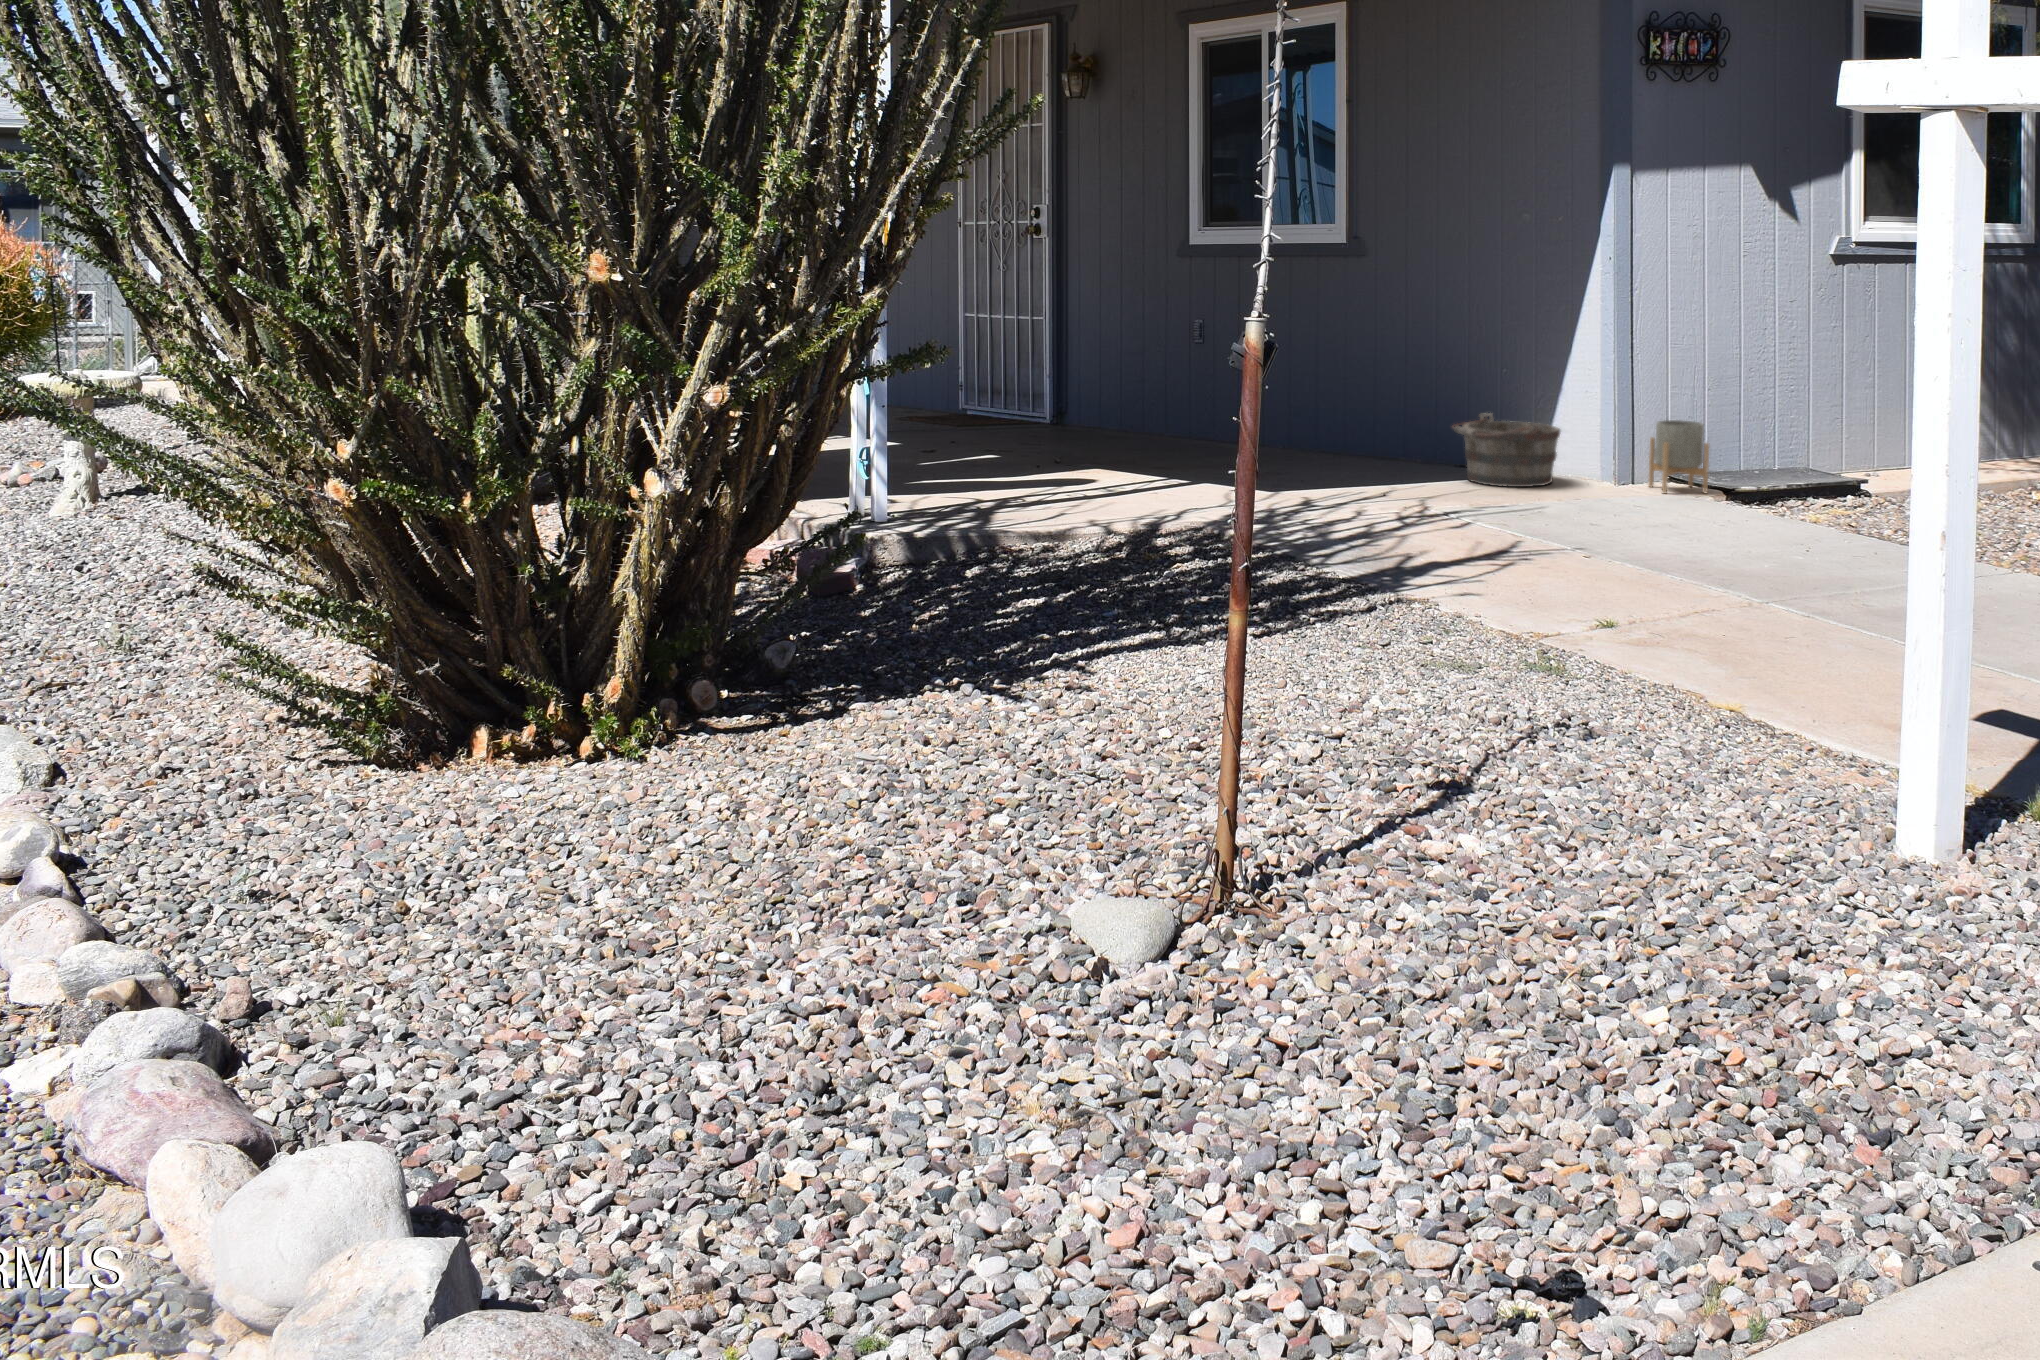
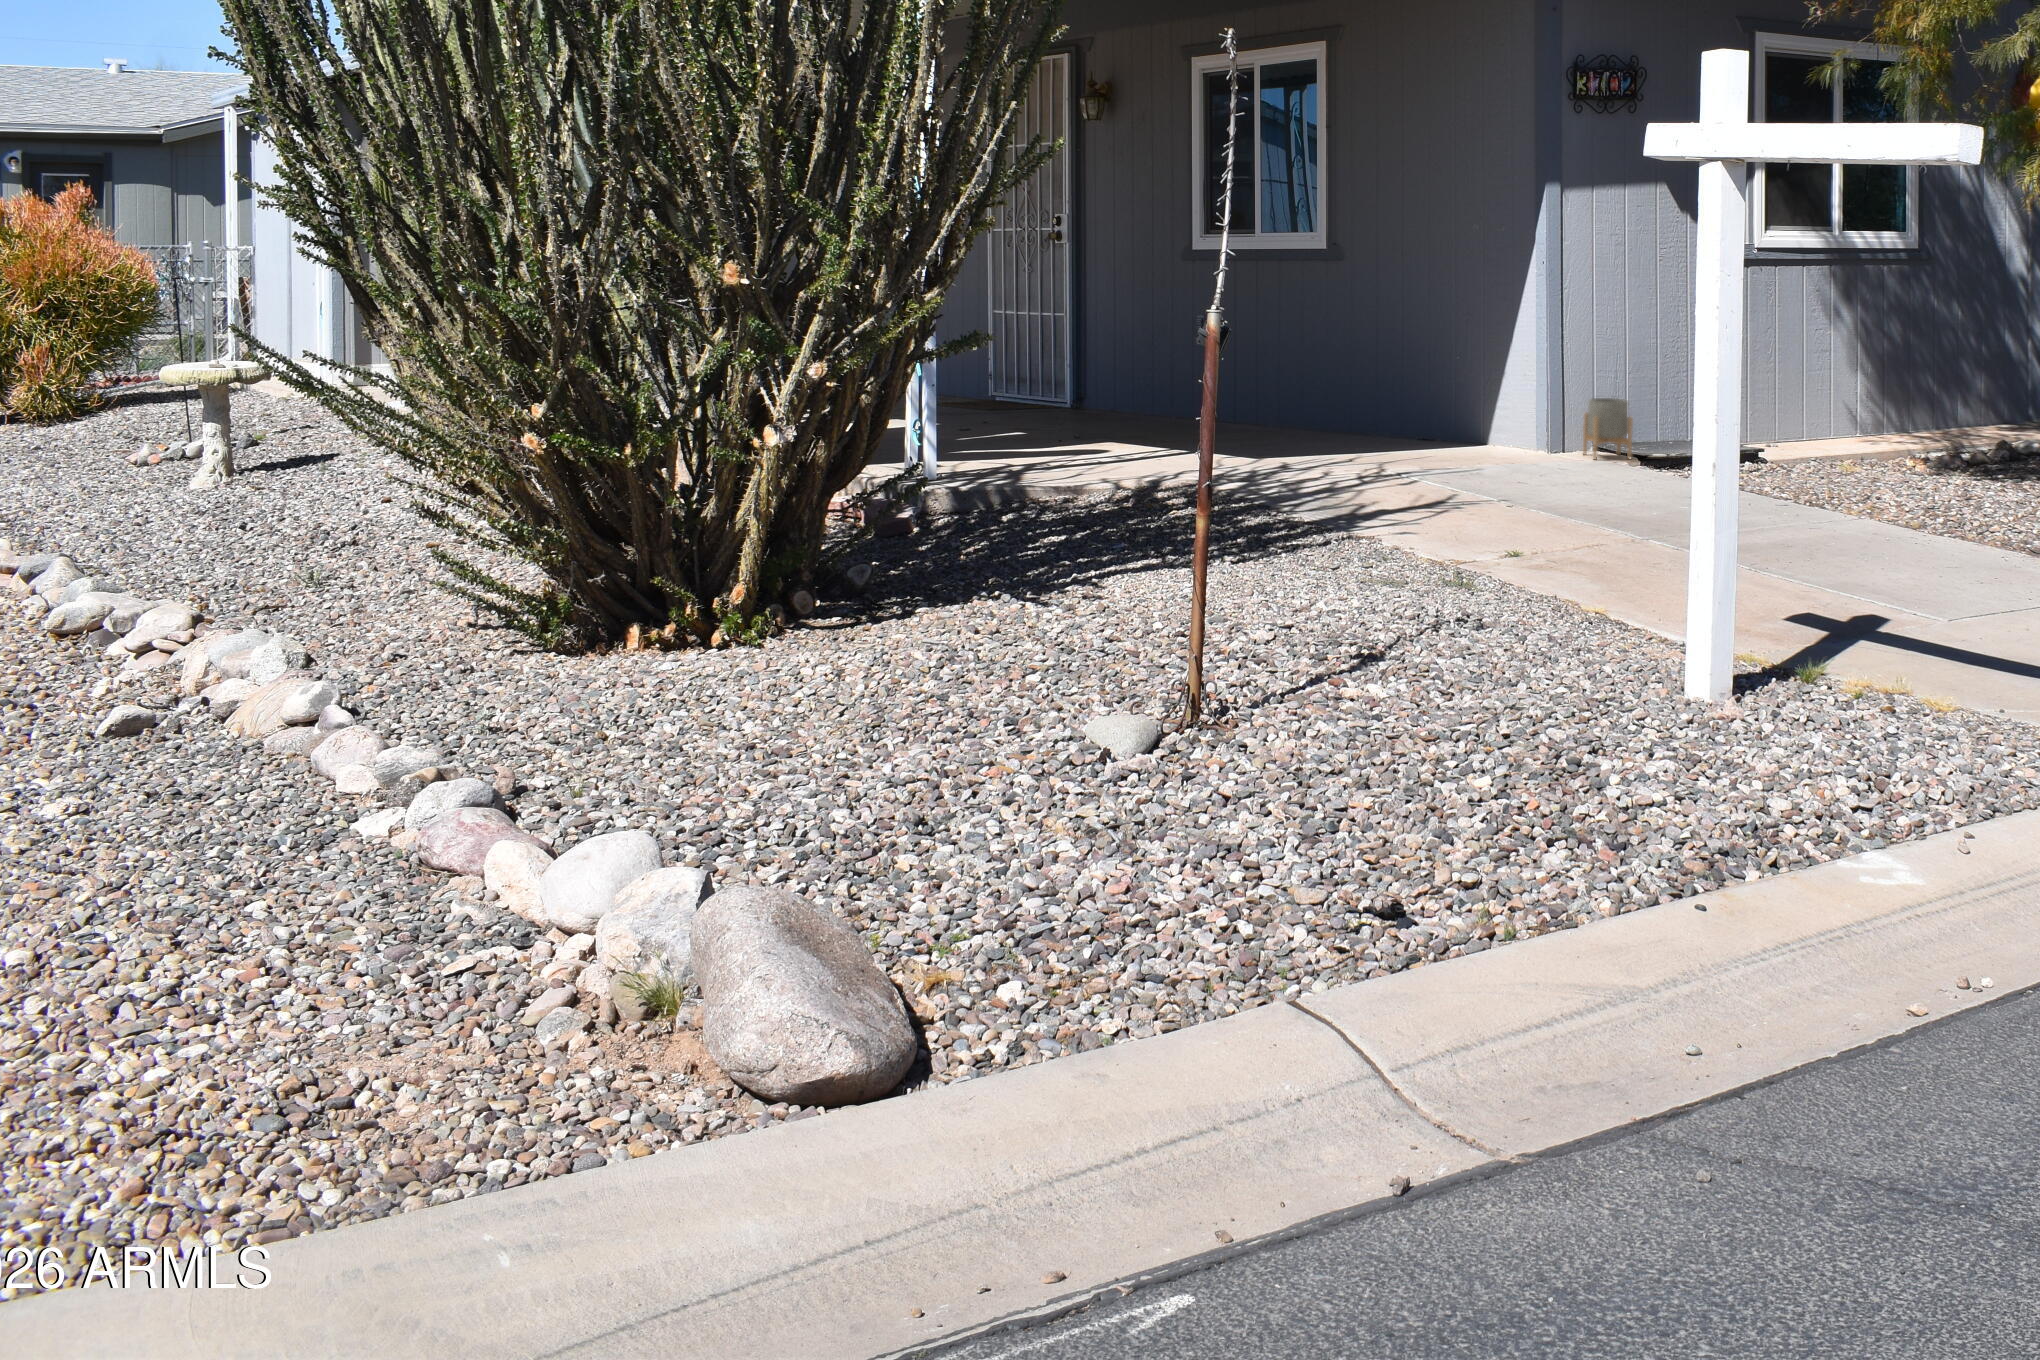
bucket: present [1452,413,1560,487] -> none [1415,393,1508,455]

